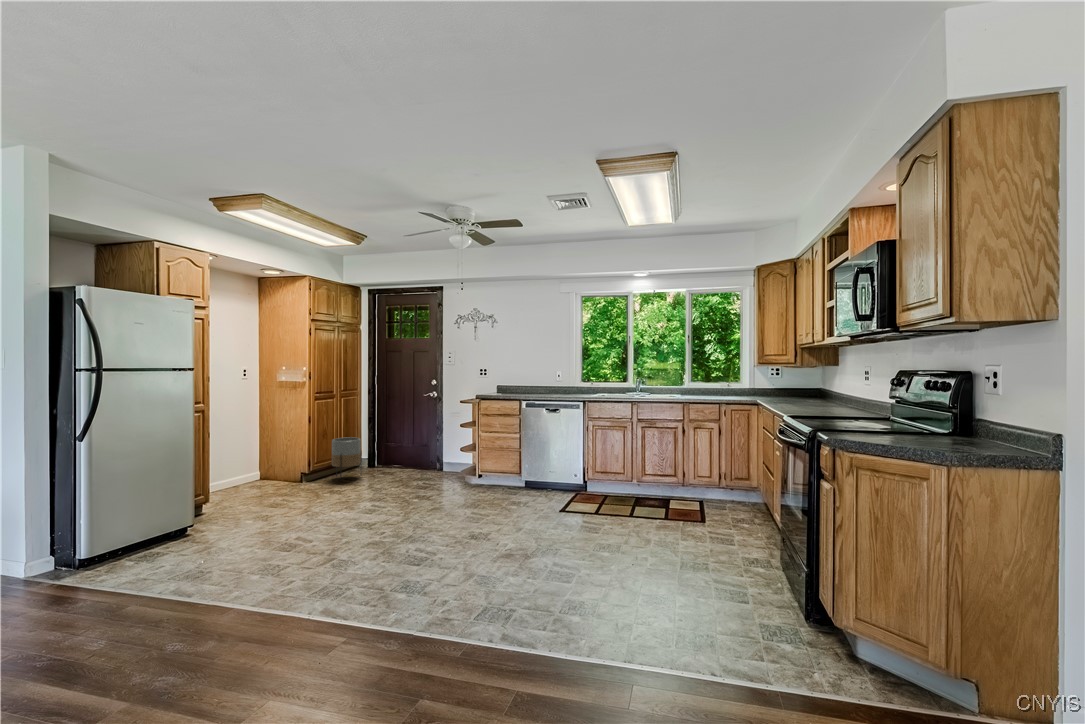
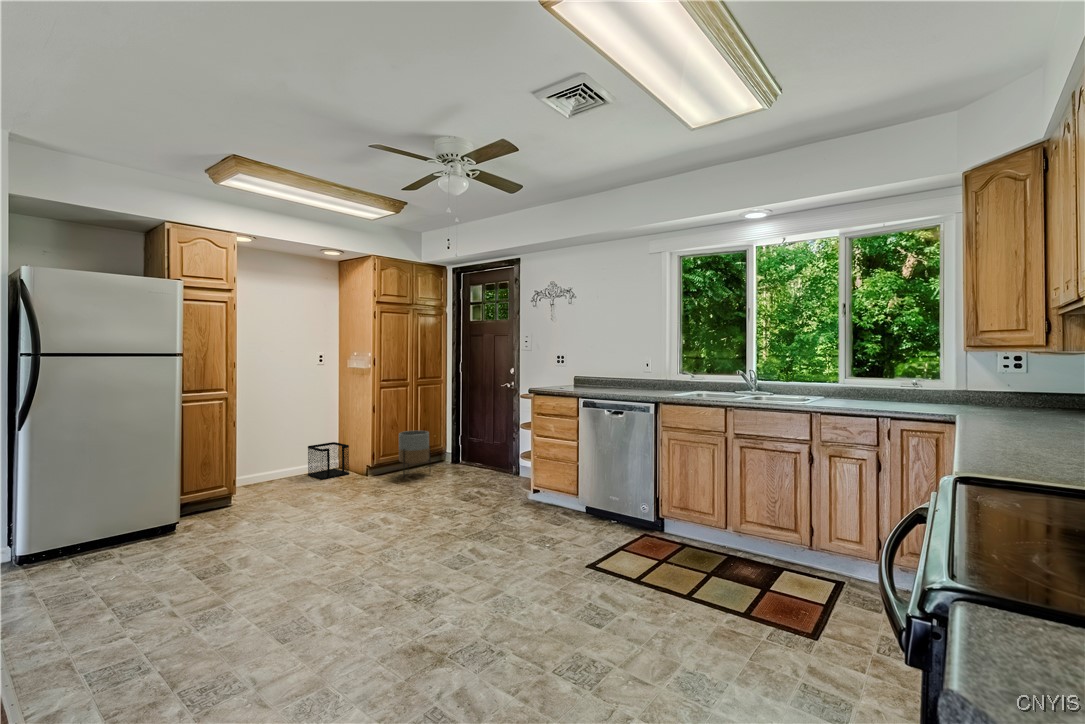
wastebasket: none [235,454,279,489] -> present [308,442,349,480]

